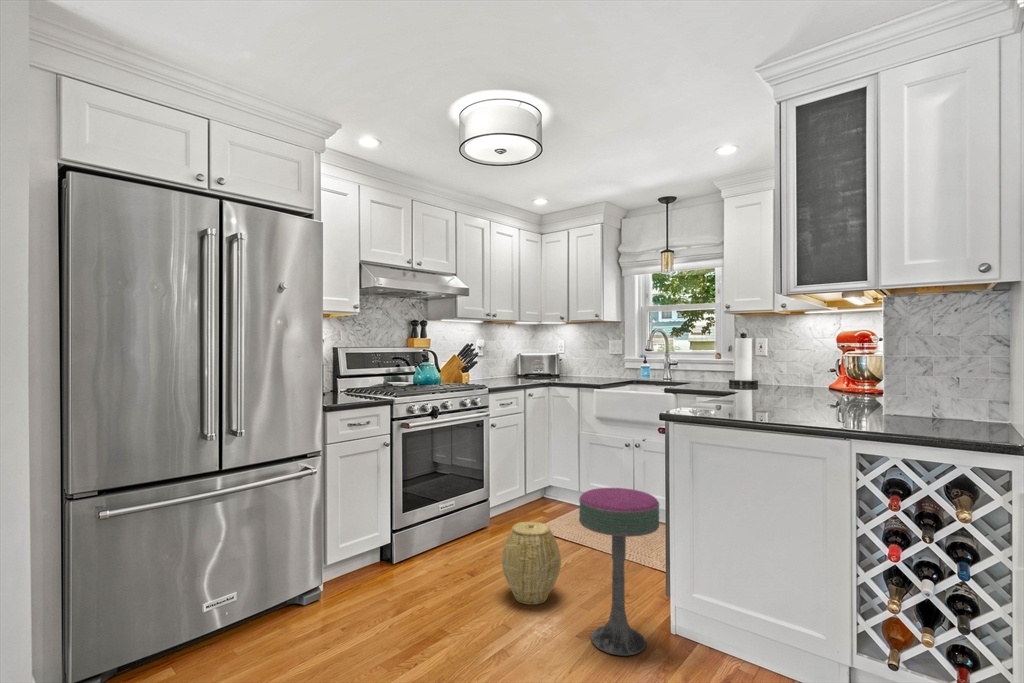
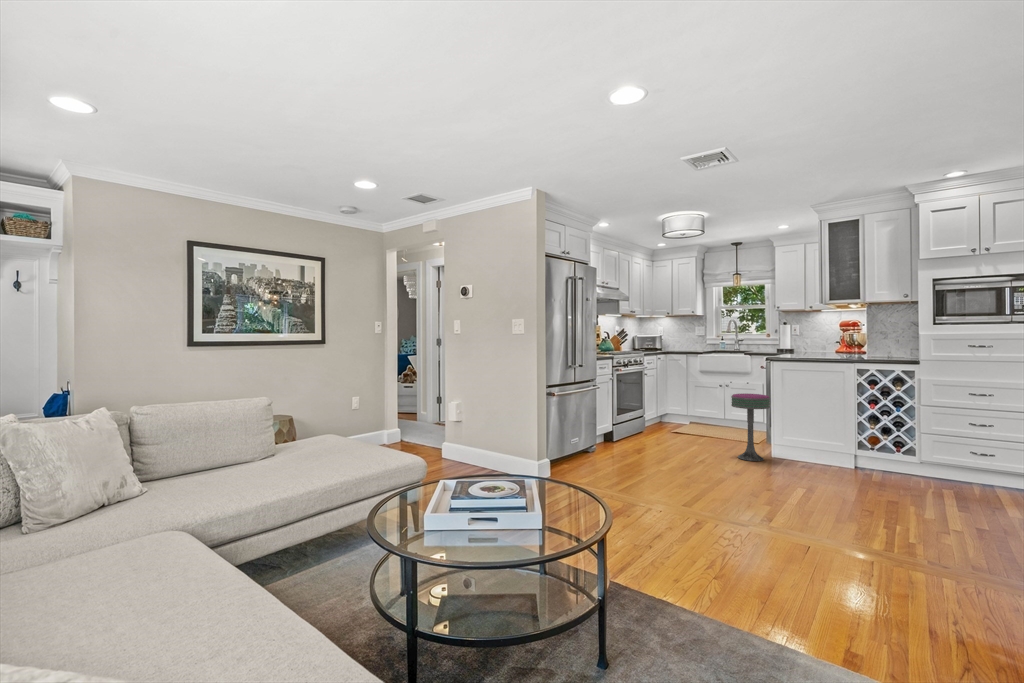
woven basket: present [502,522,561,605] -> none [684,415,714,451]

